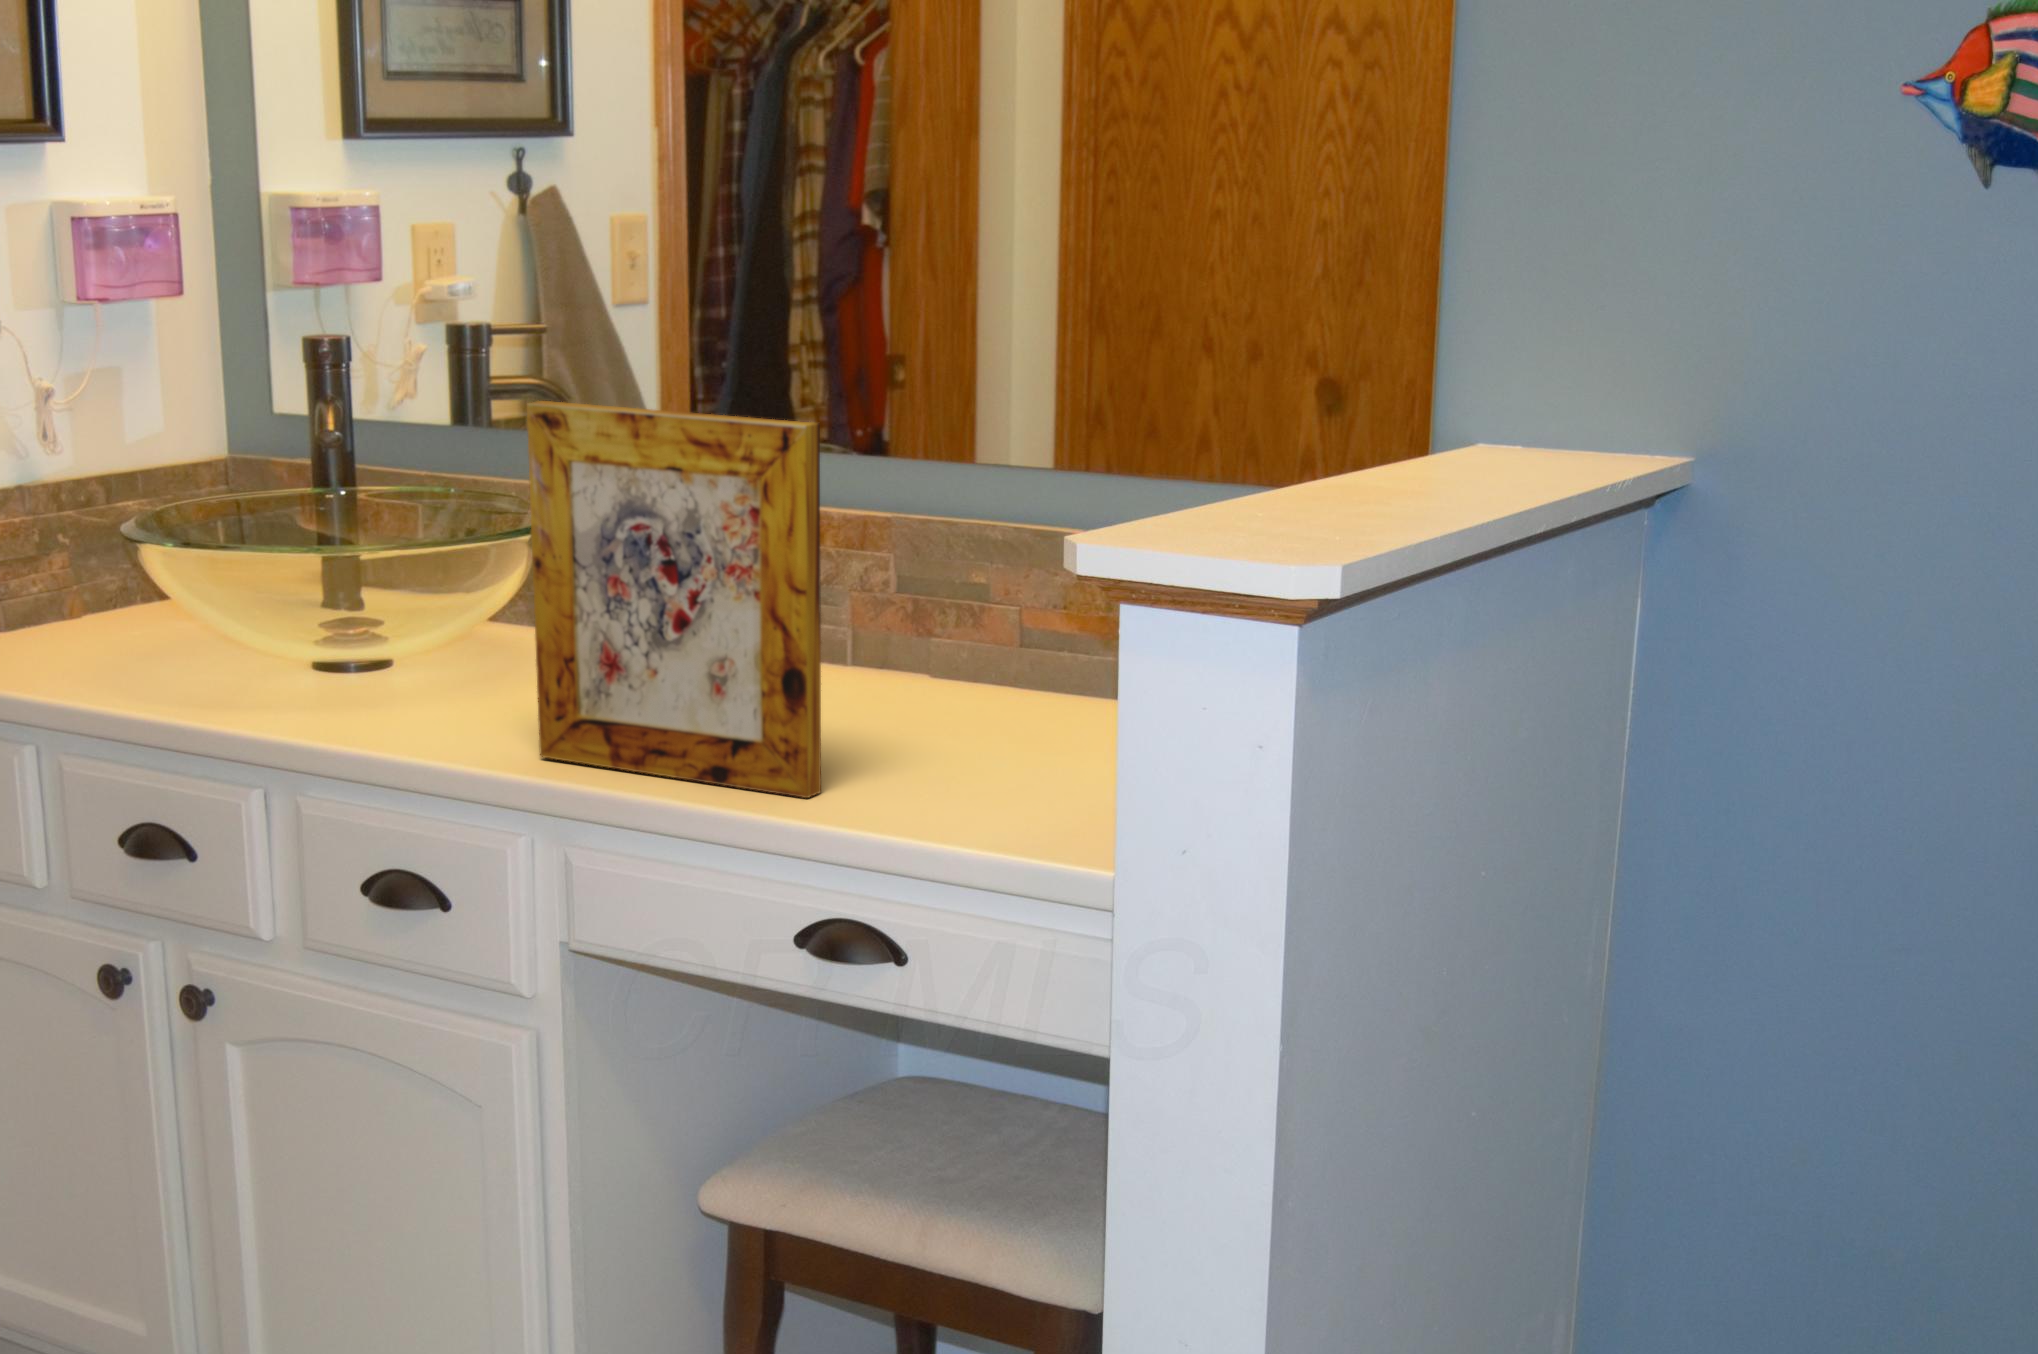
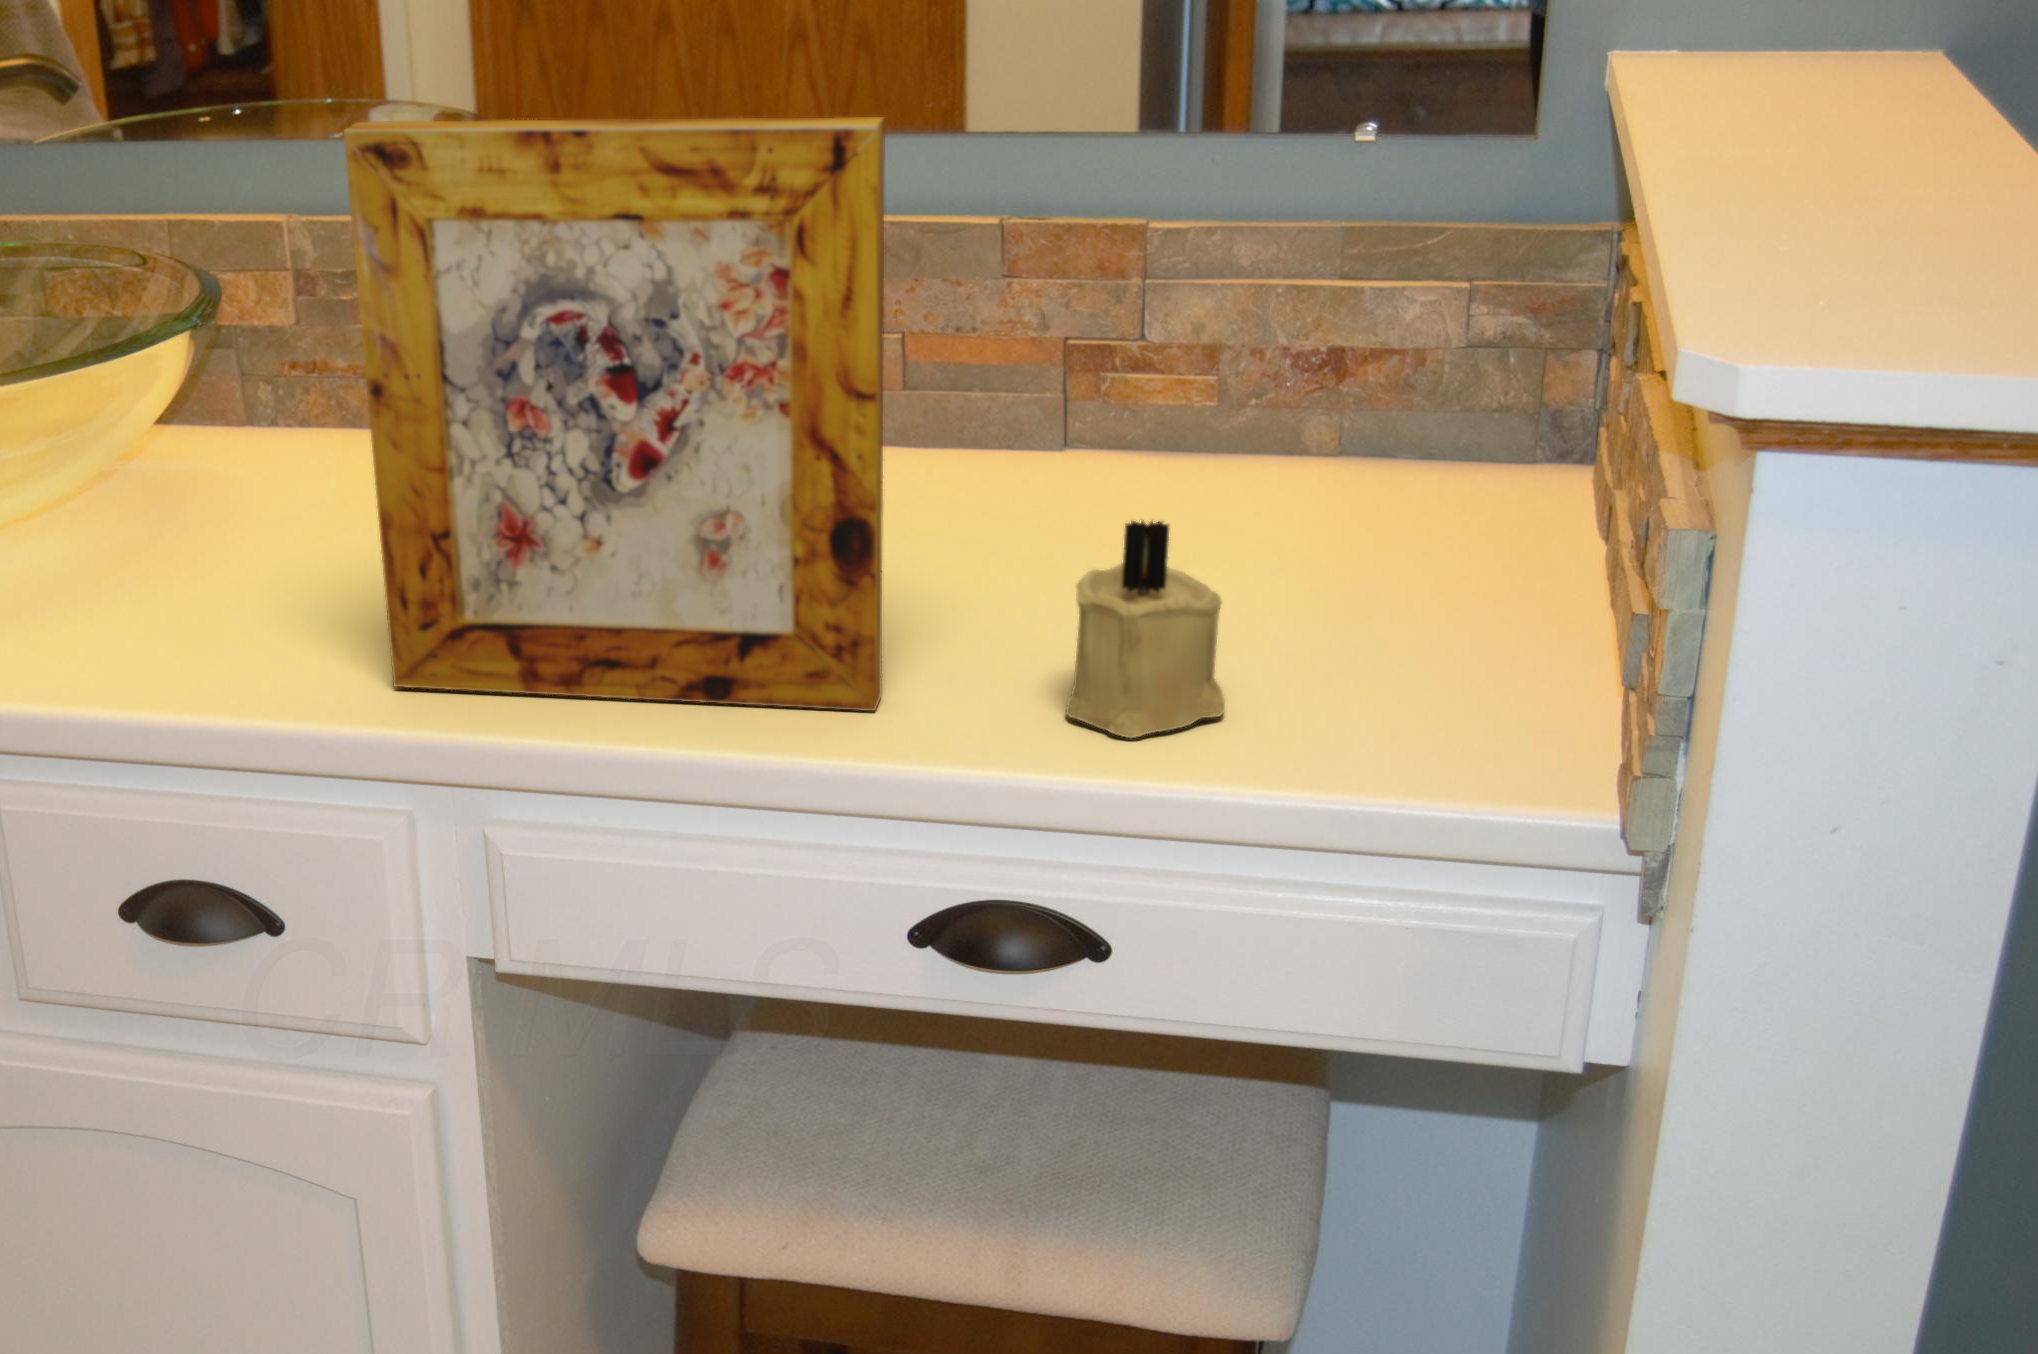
candle: none [915,688,1018,825] -> present [1066,520,1225,738]

